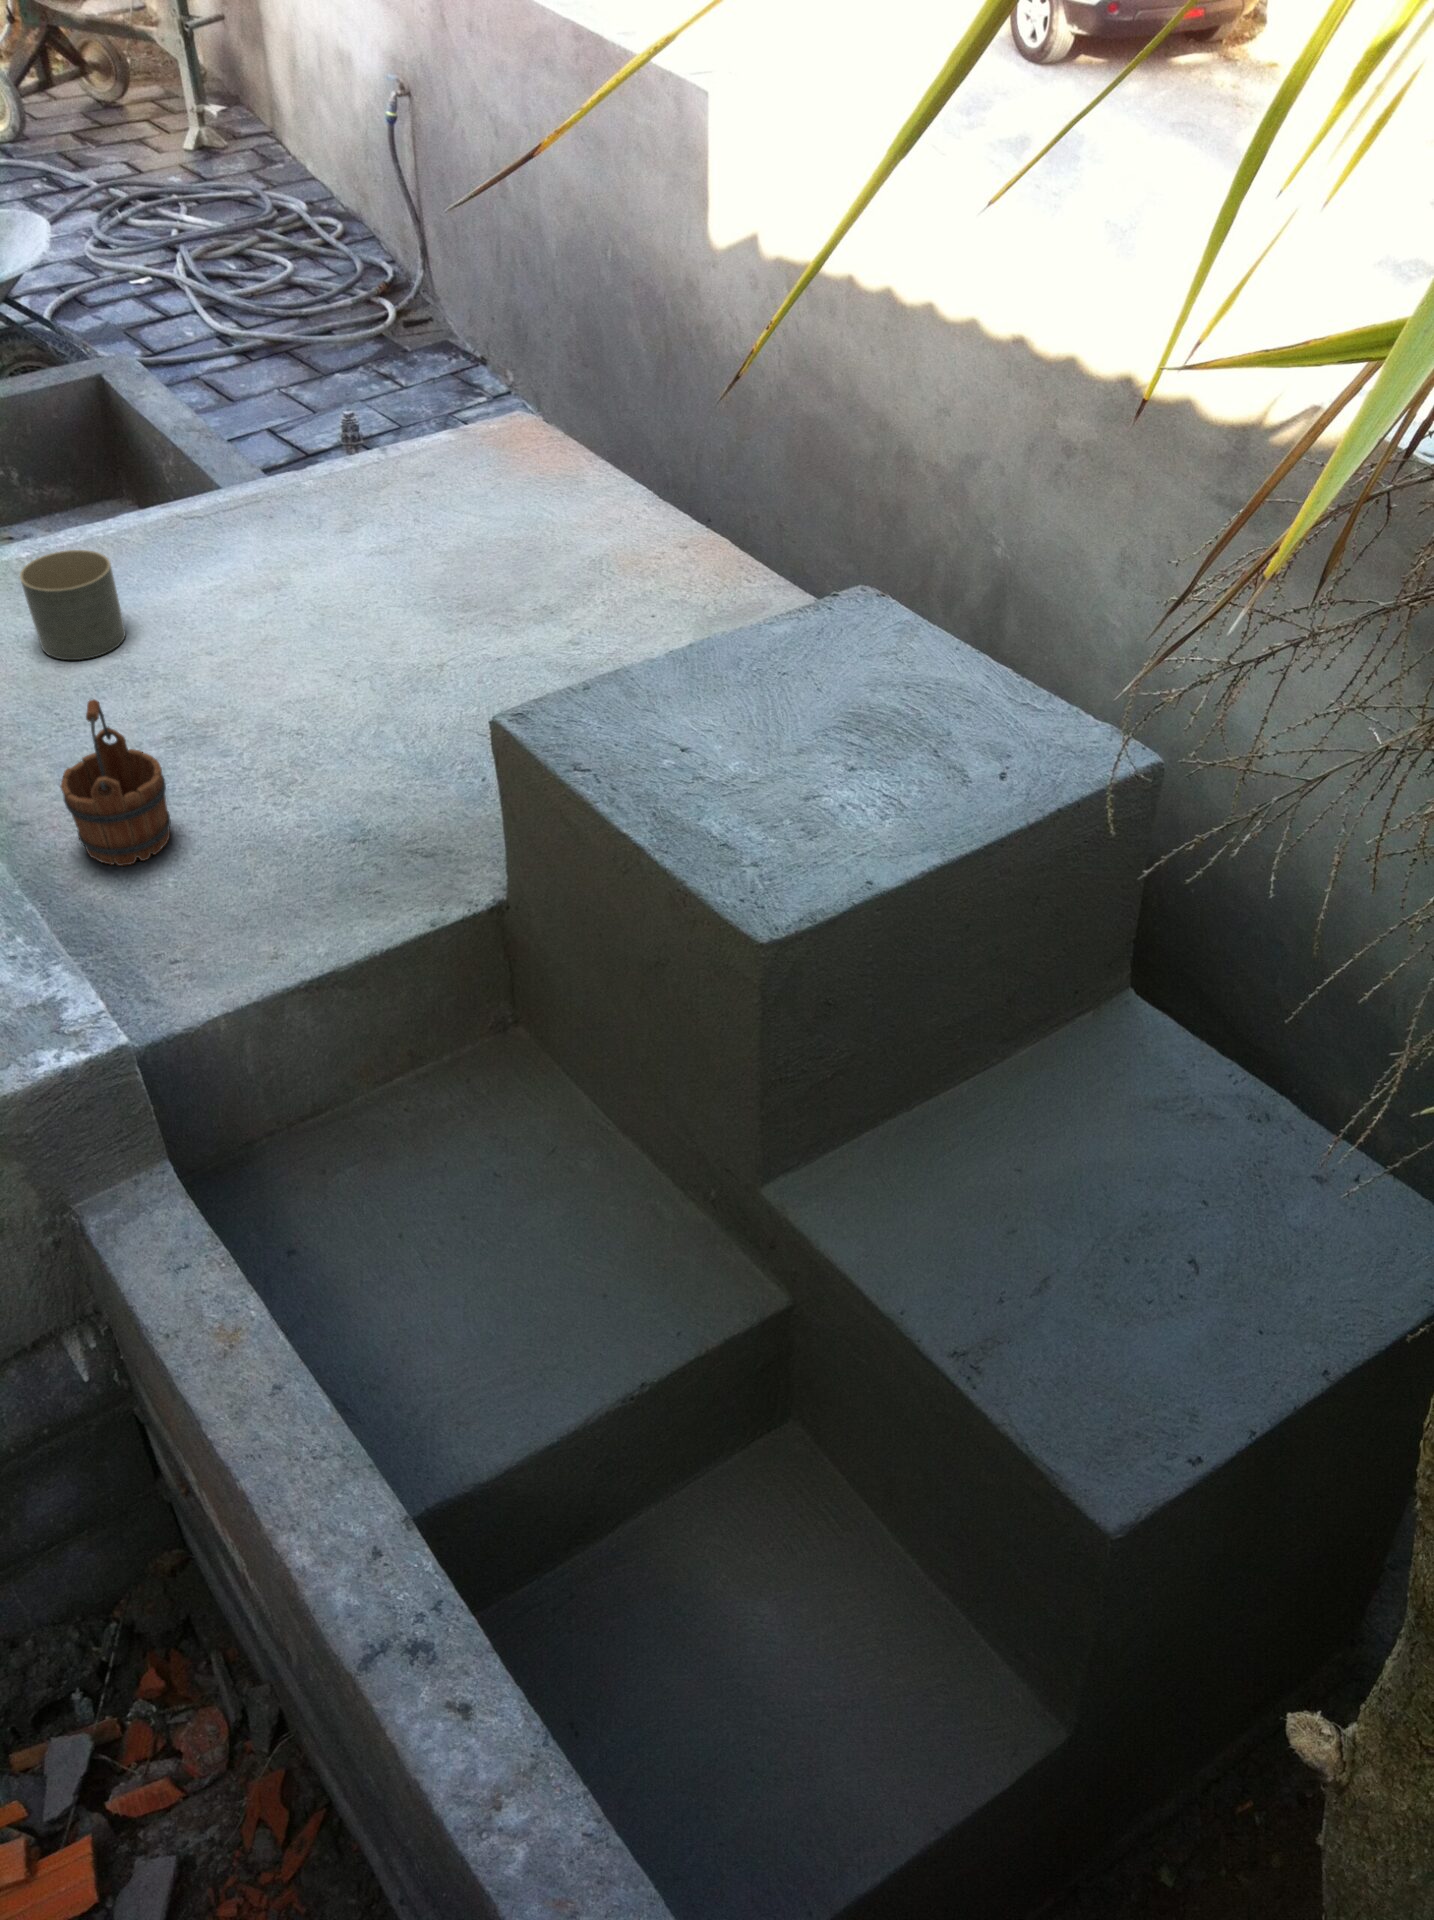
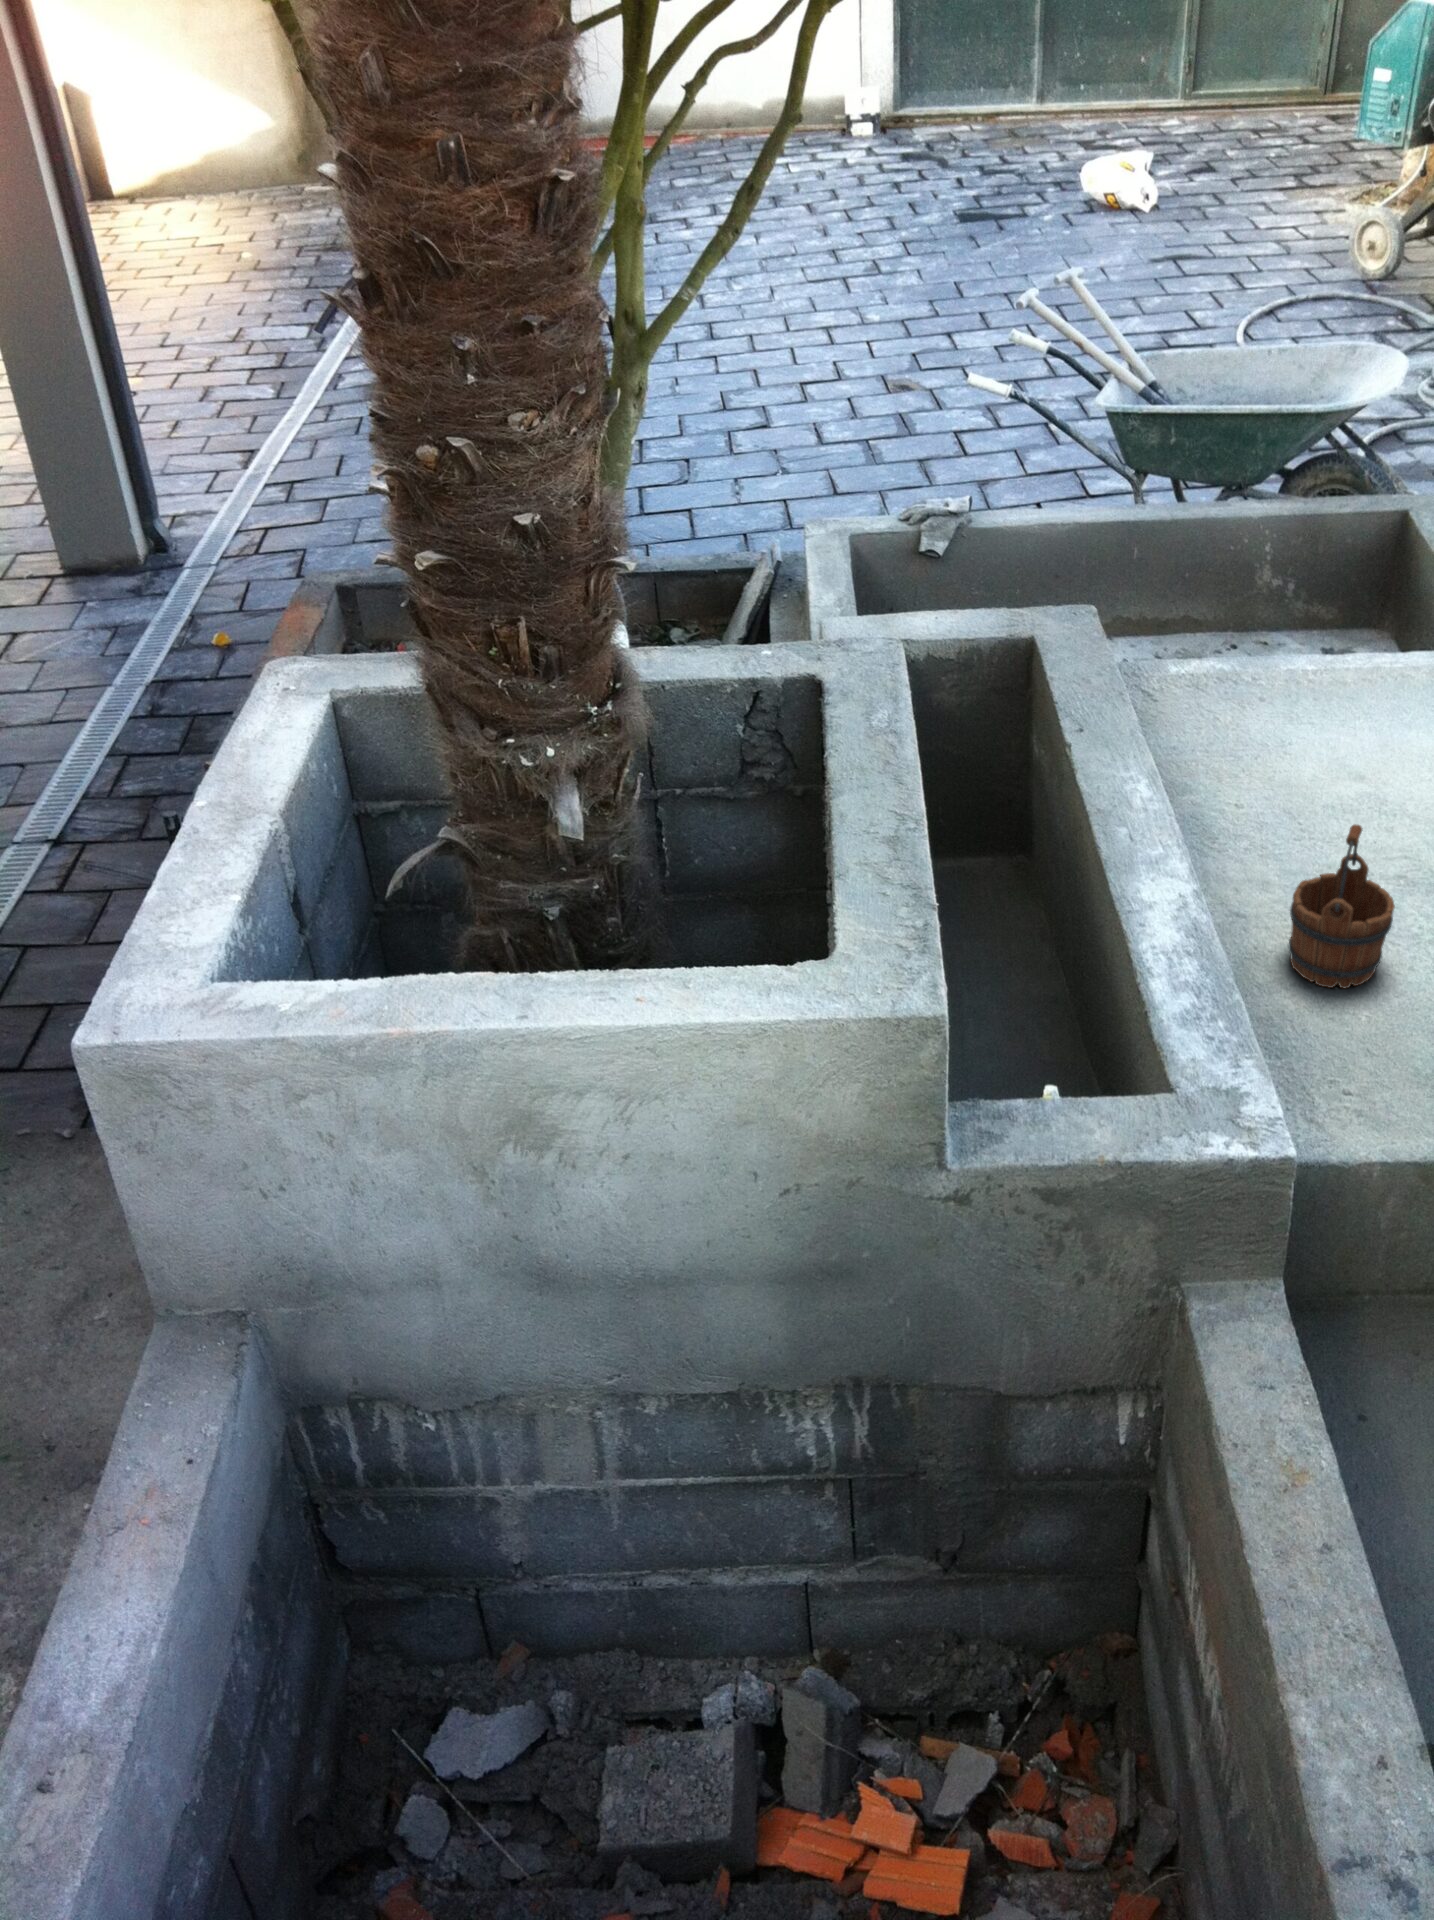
planter: present [20,550,125,660] -> none [1298,675,1396,781]

